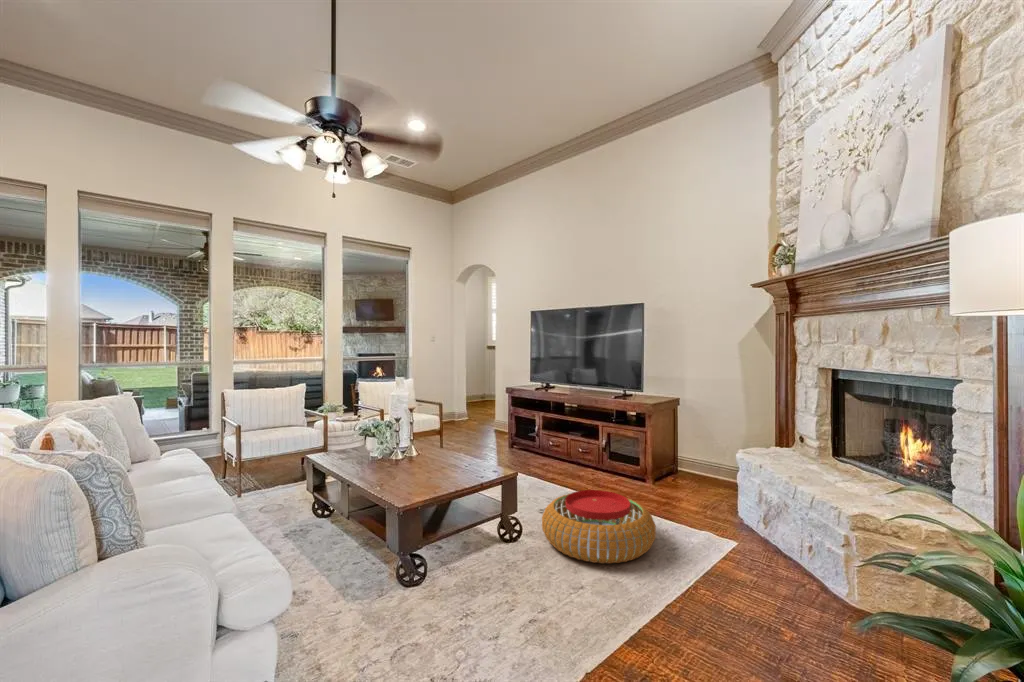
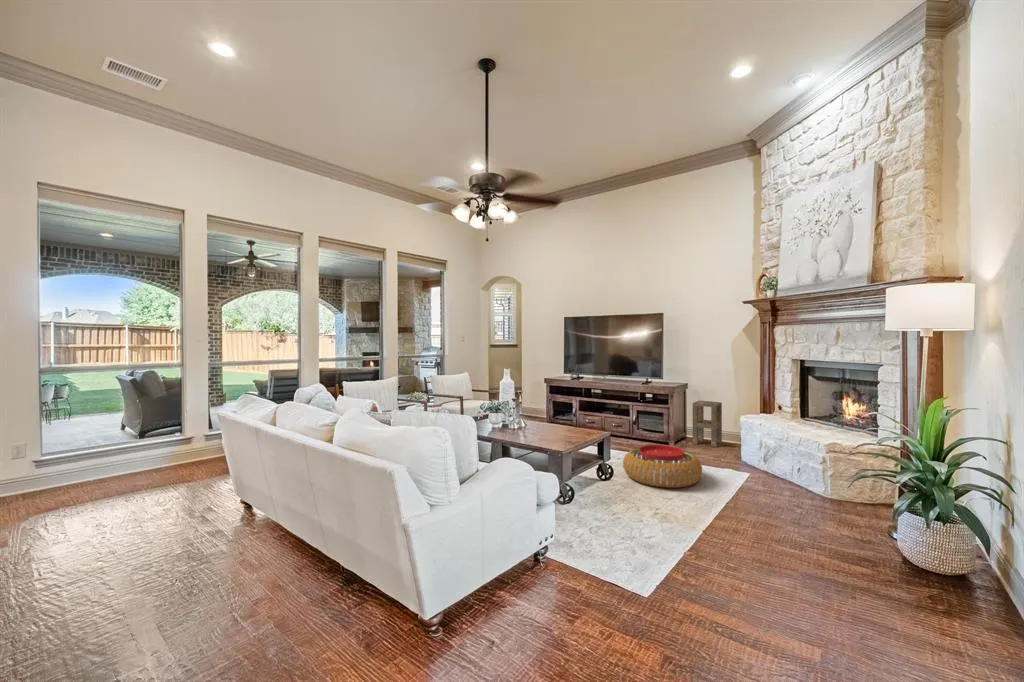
side table: none [683,423,726,491] -> present [693,401,722,447]

